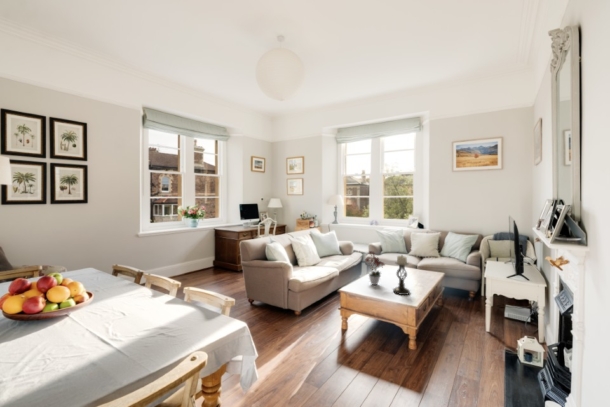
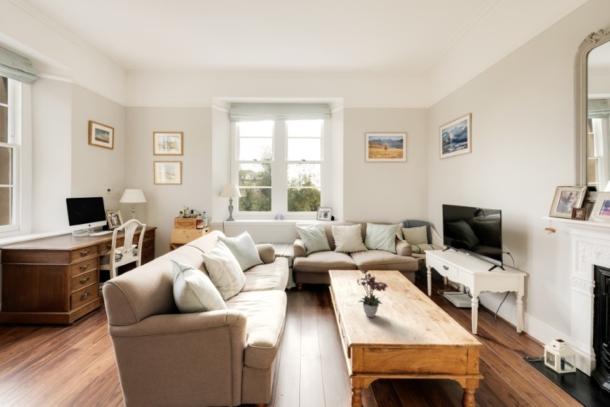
candle holder: present [393,255,410,295] -> none [405,271,429,329]

